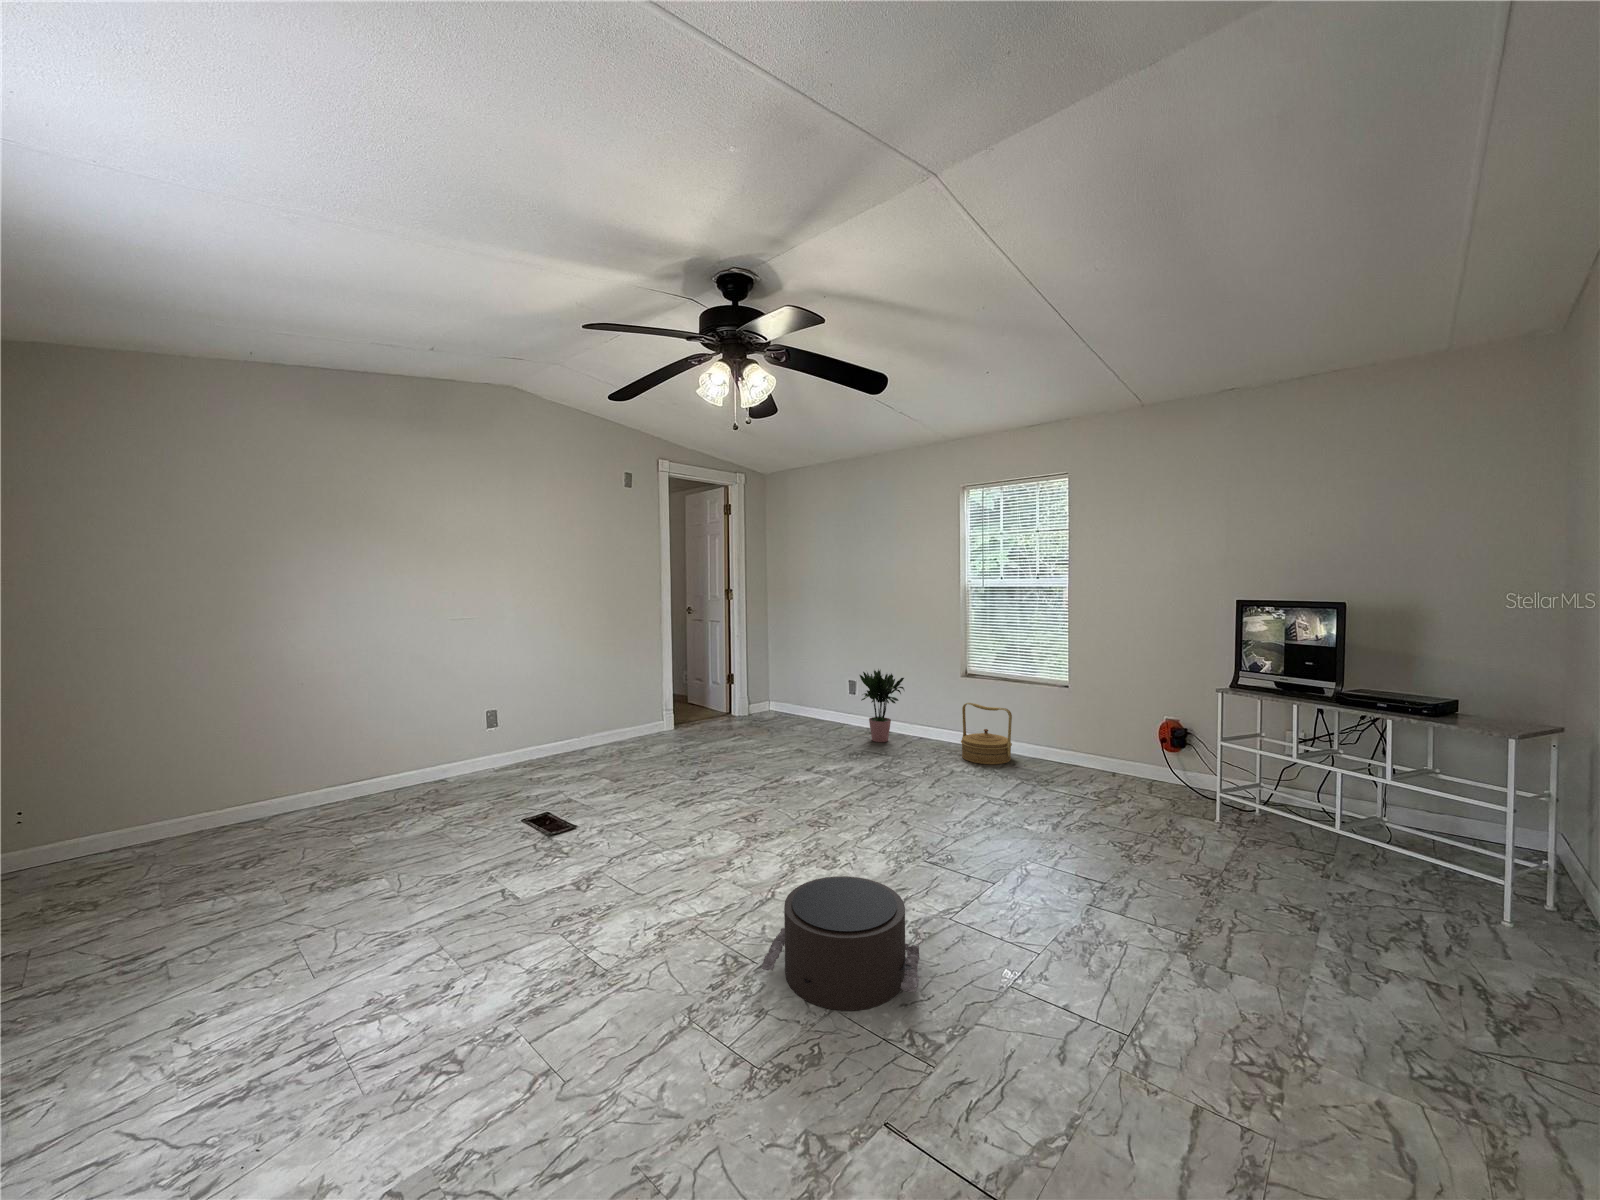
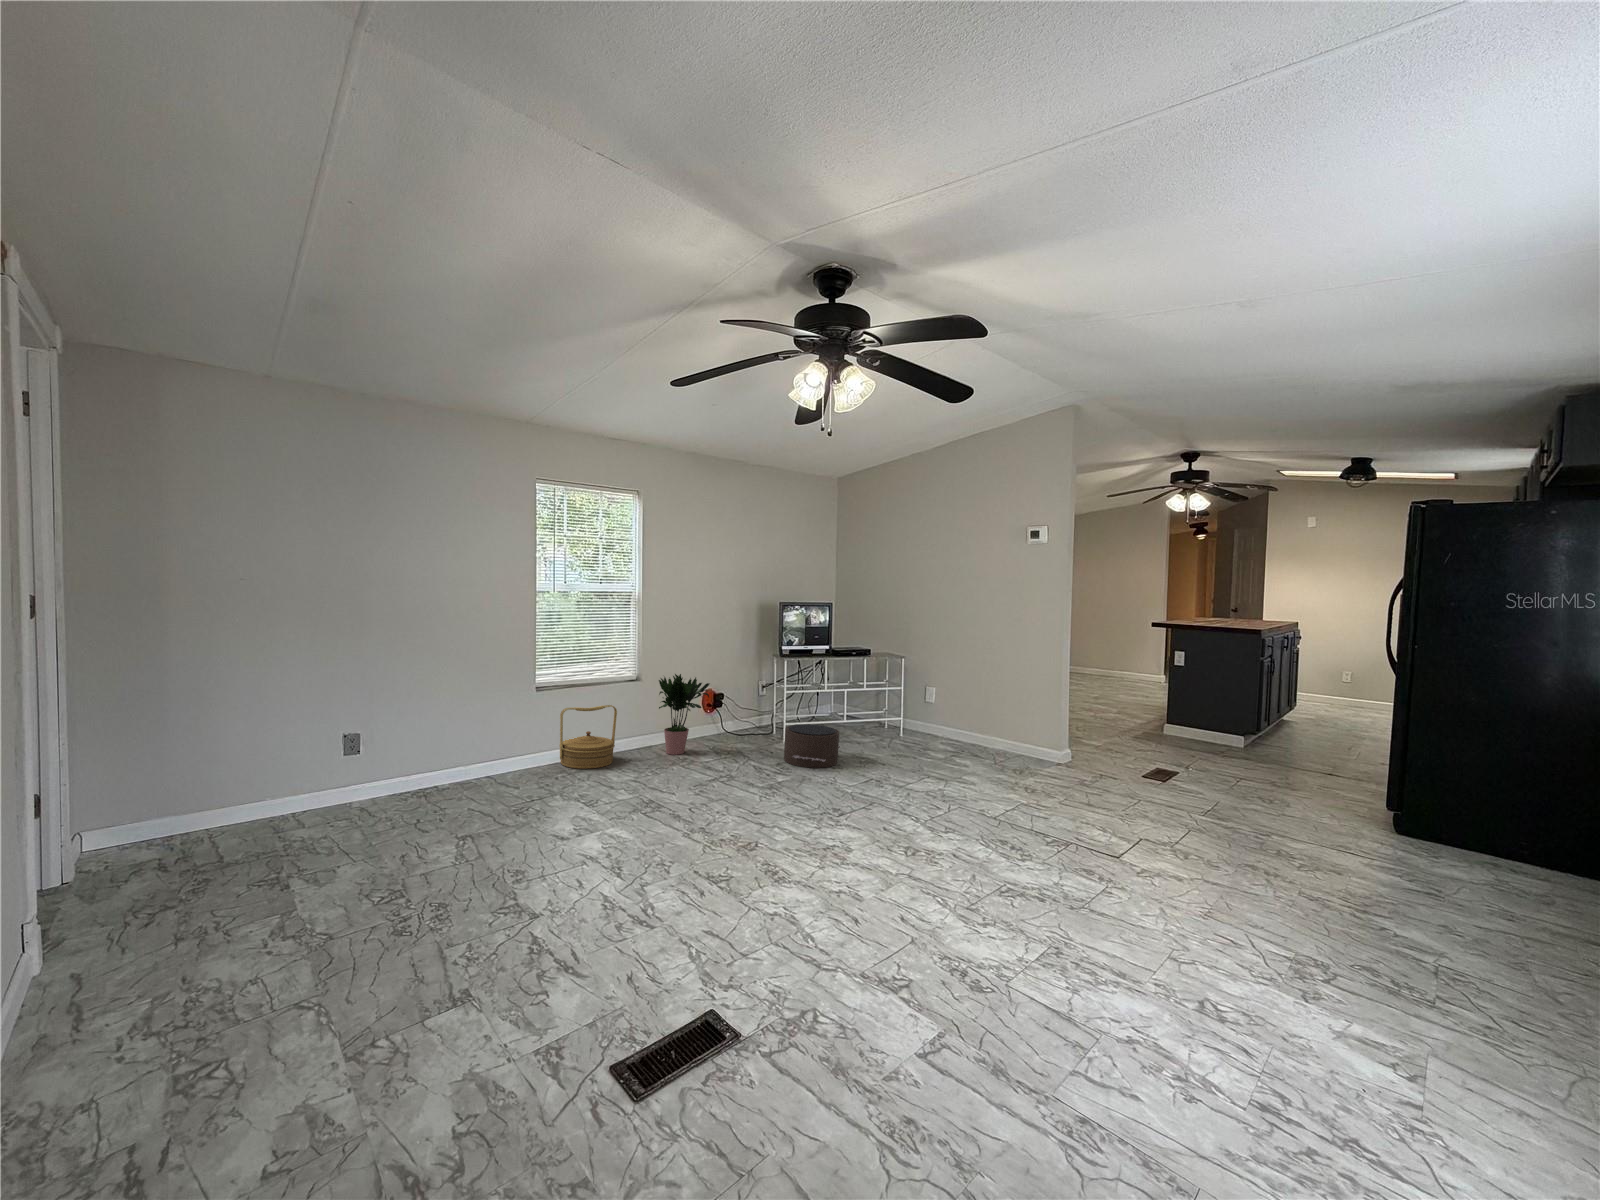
potted plant: present [860,670,904,742] -> present [659,674,710,755]
pouf: present [761,876,920,1011] -> present [784,724,840,768]

